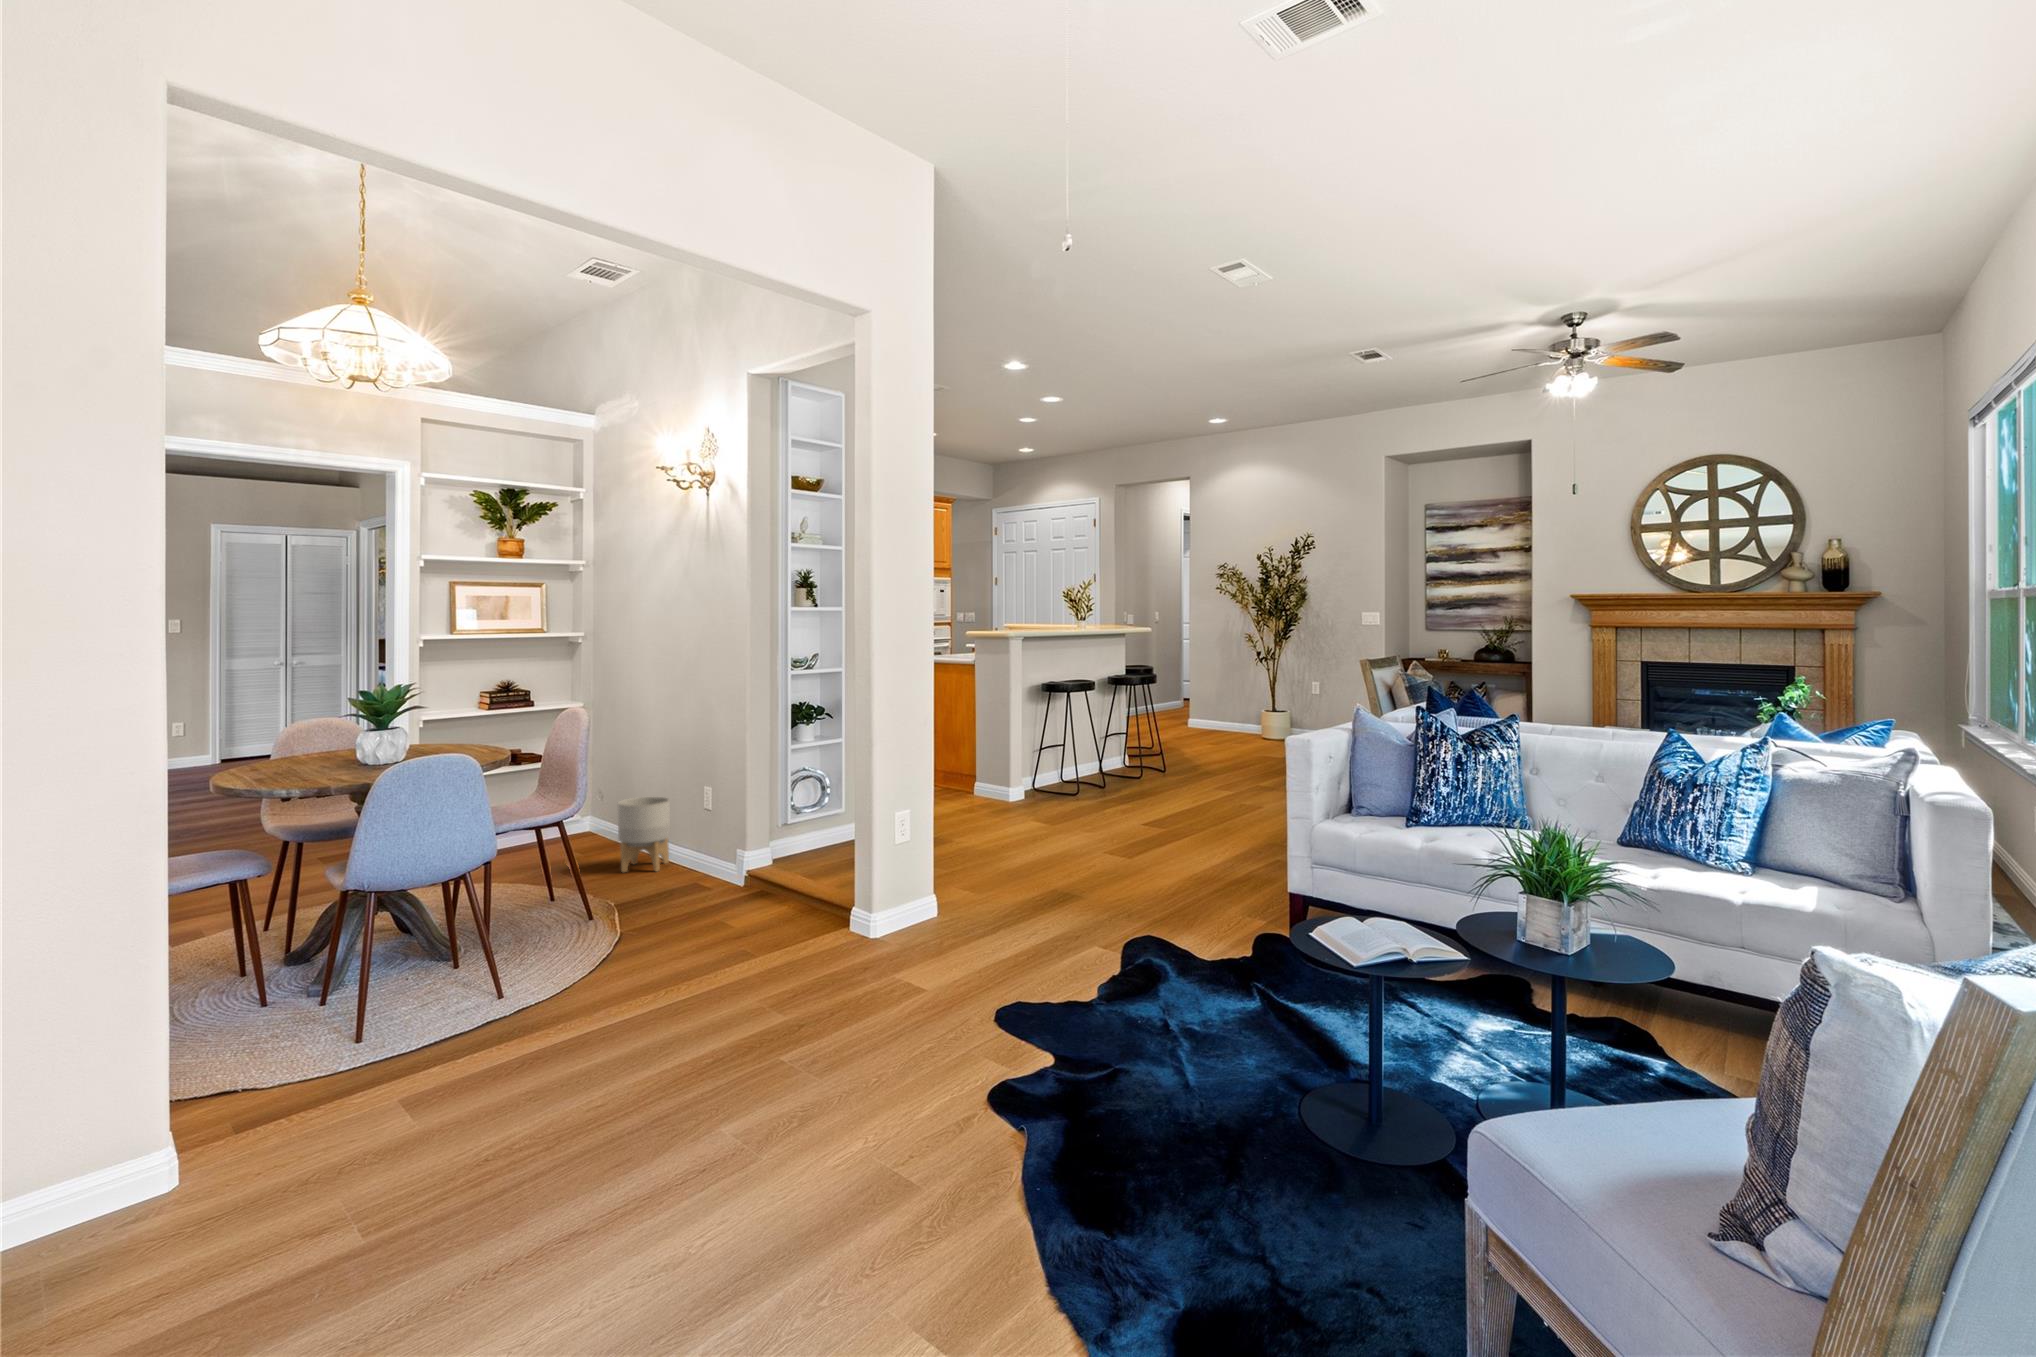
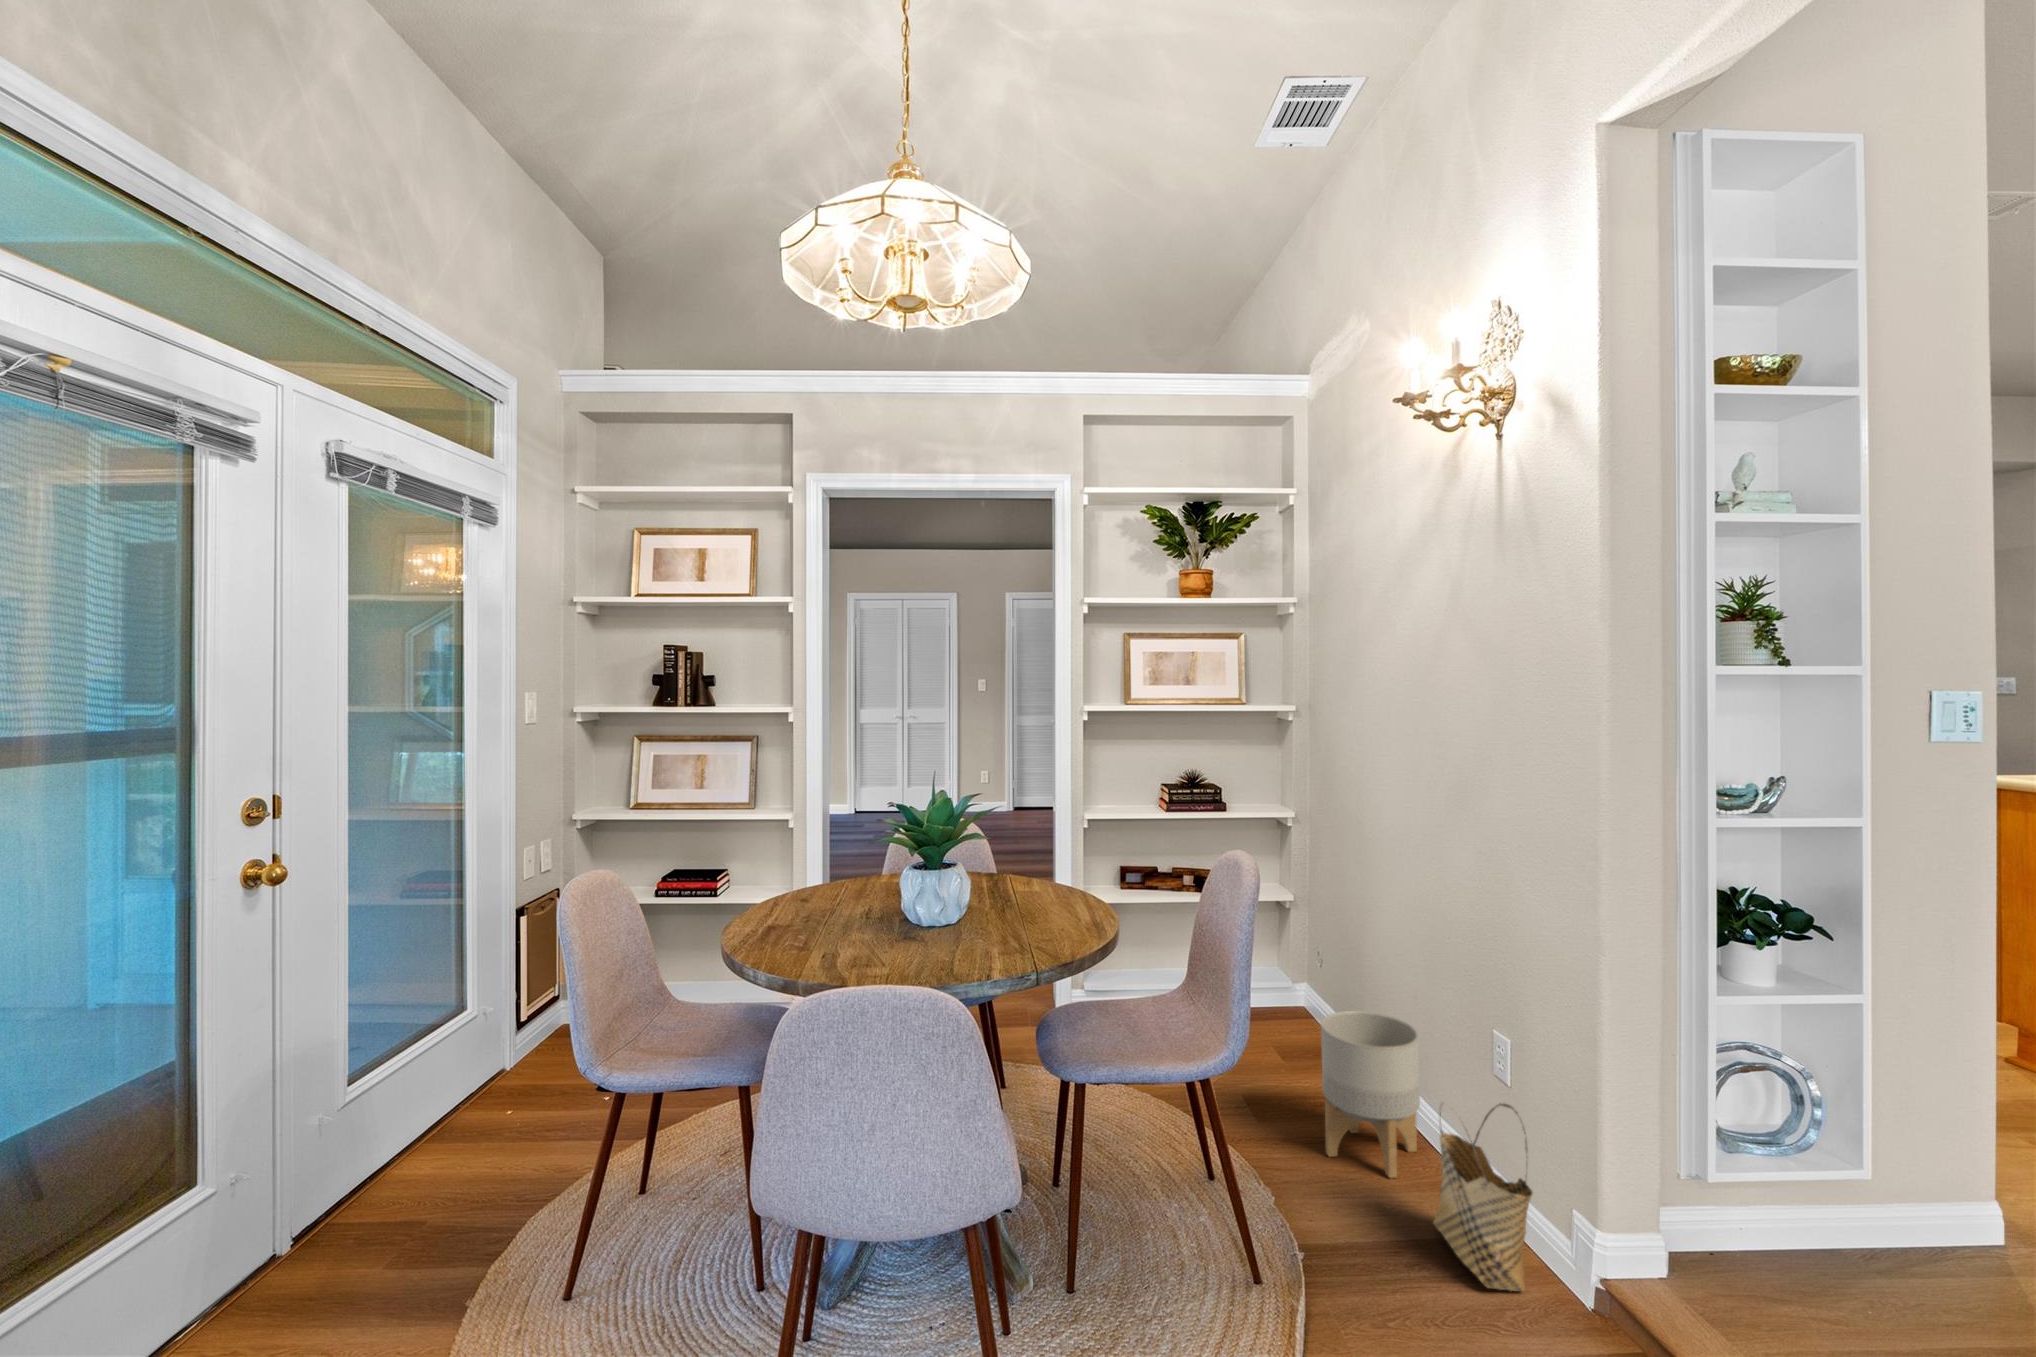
woven basket: none [679,808,721,884] -> present [1434,1104,1532,1291]

